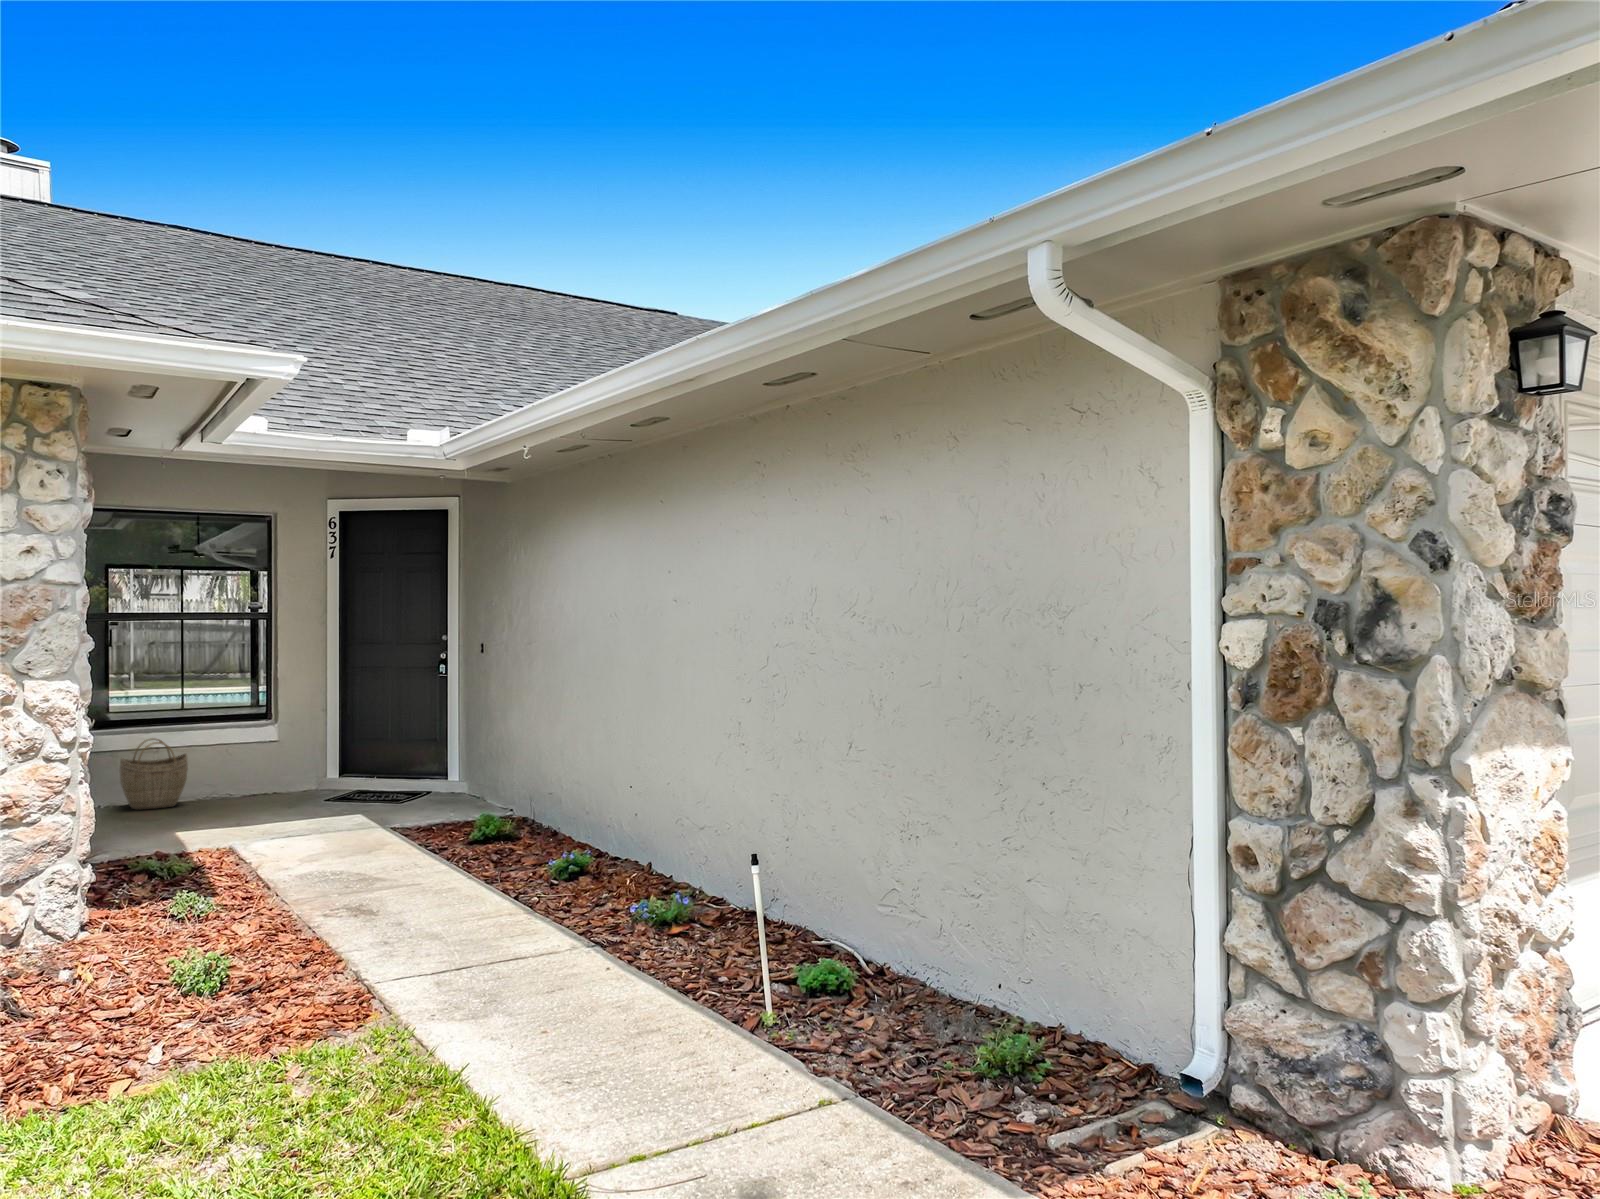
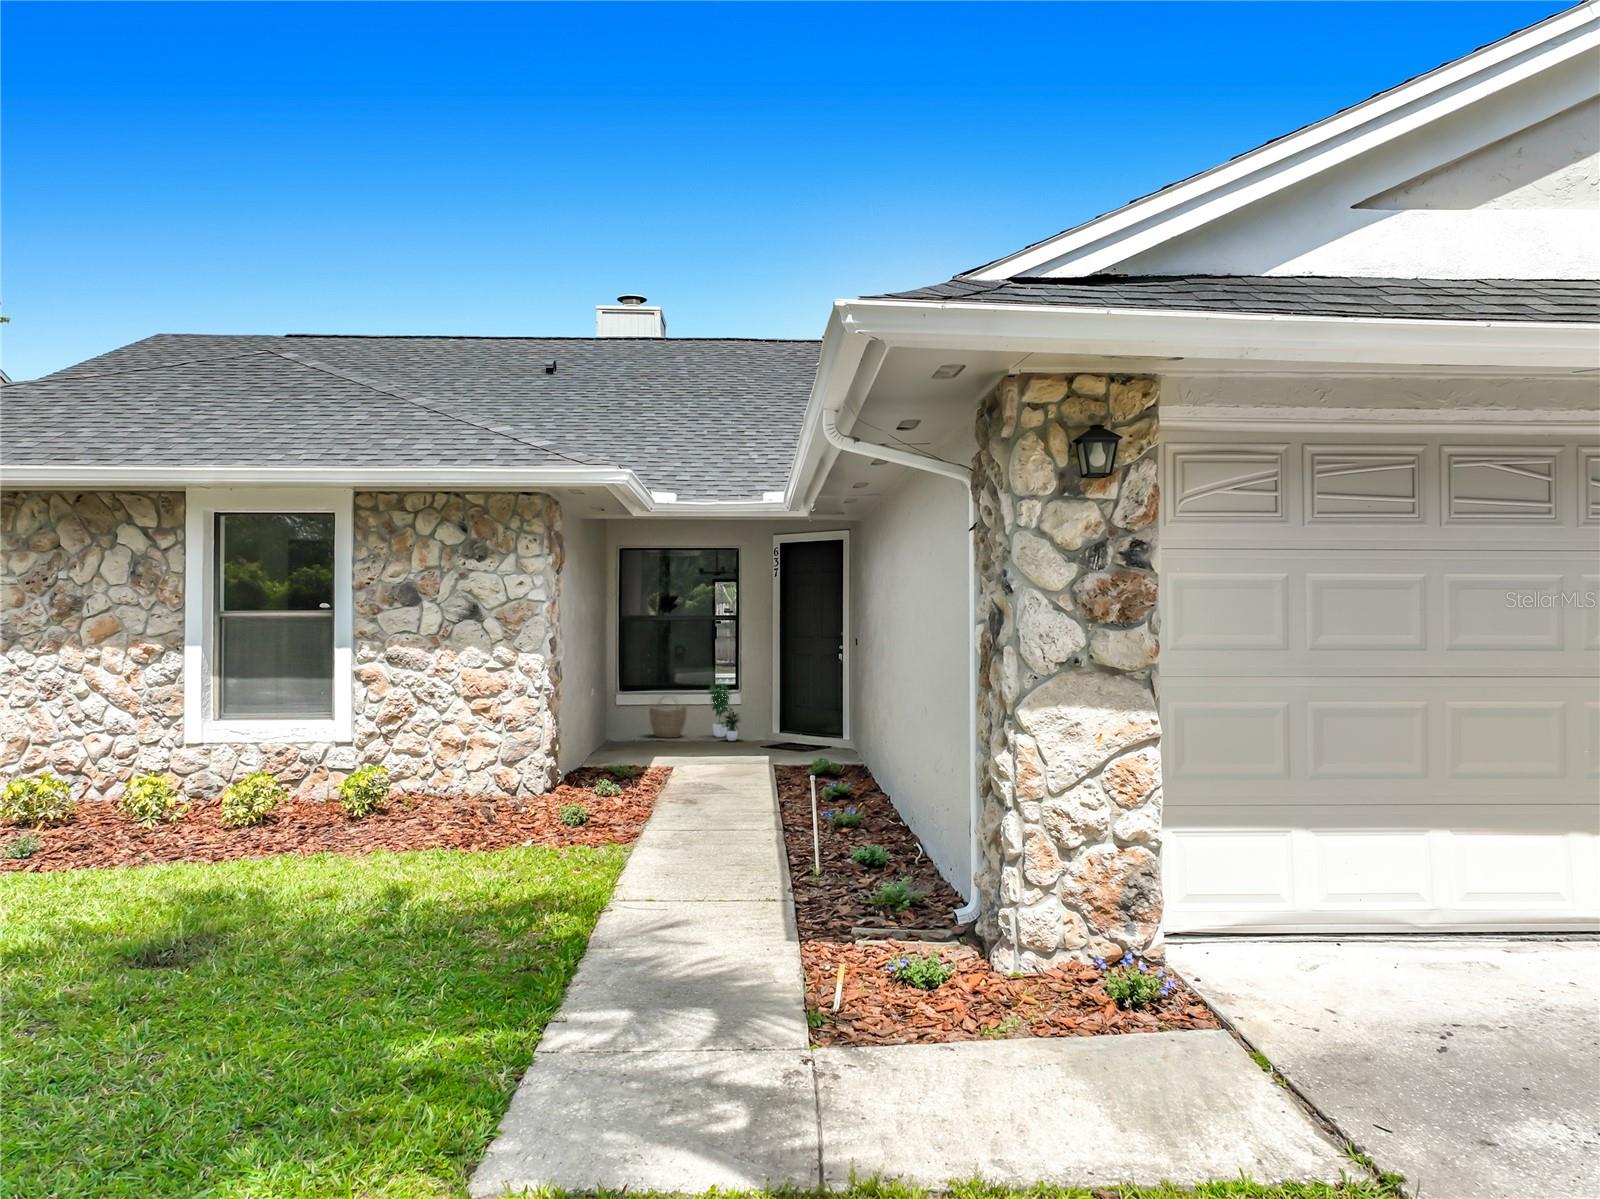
potted plant: none [222,710,292,804] -> present [709,683,740,741]

